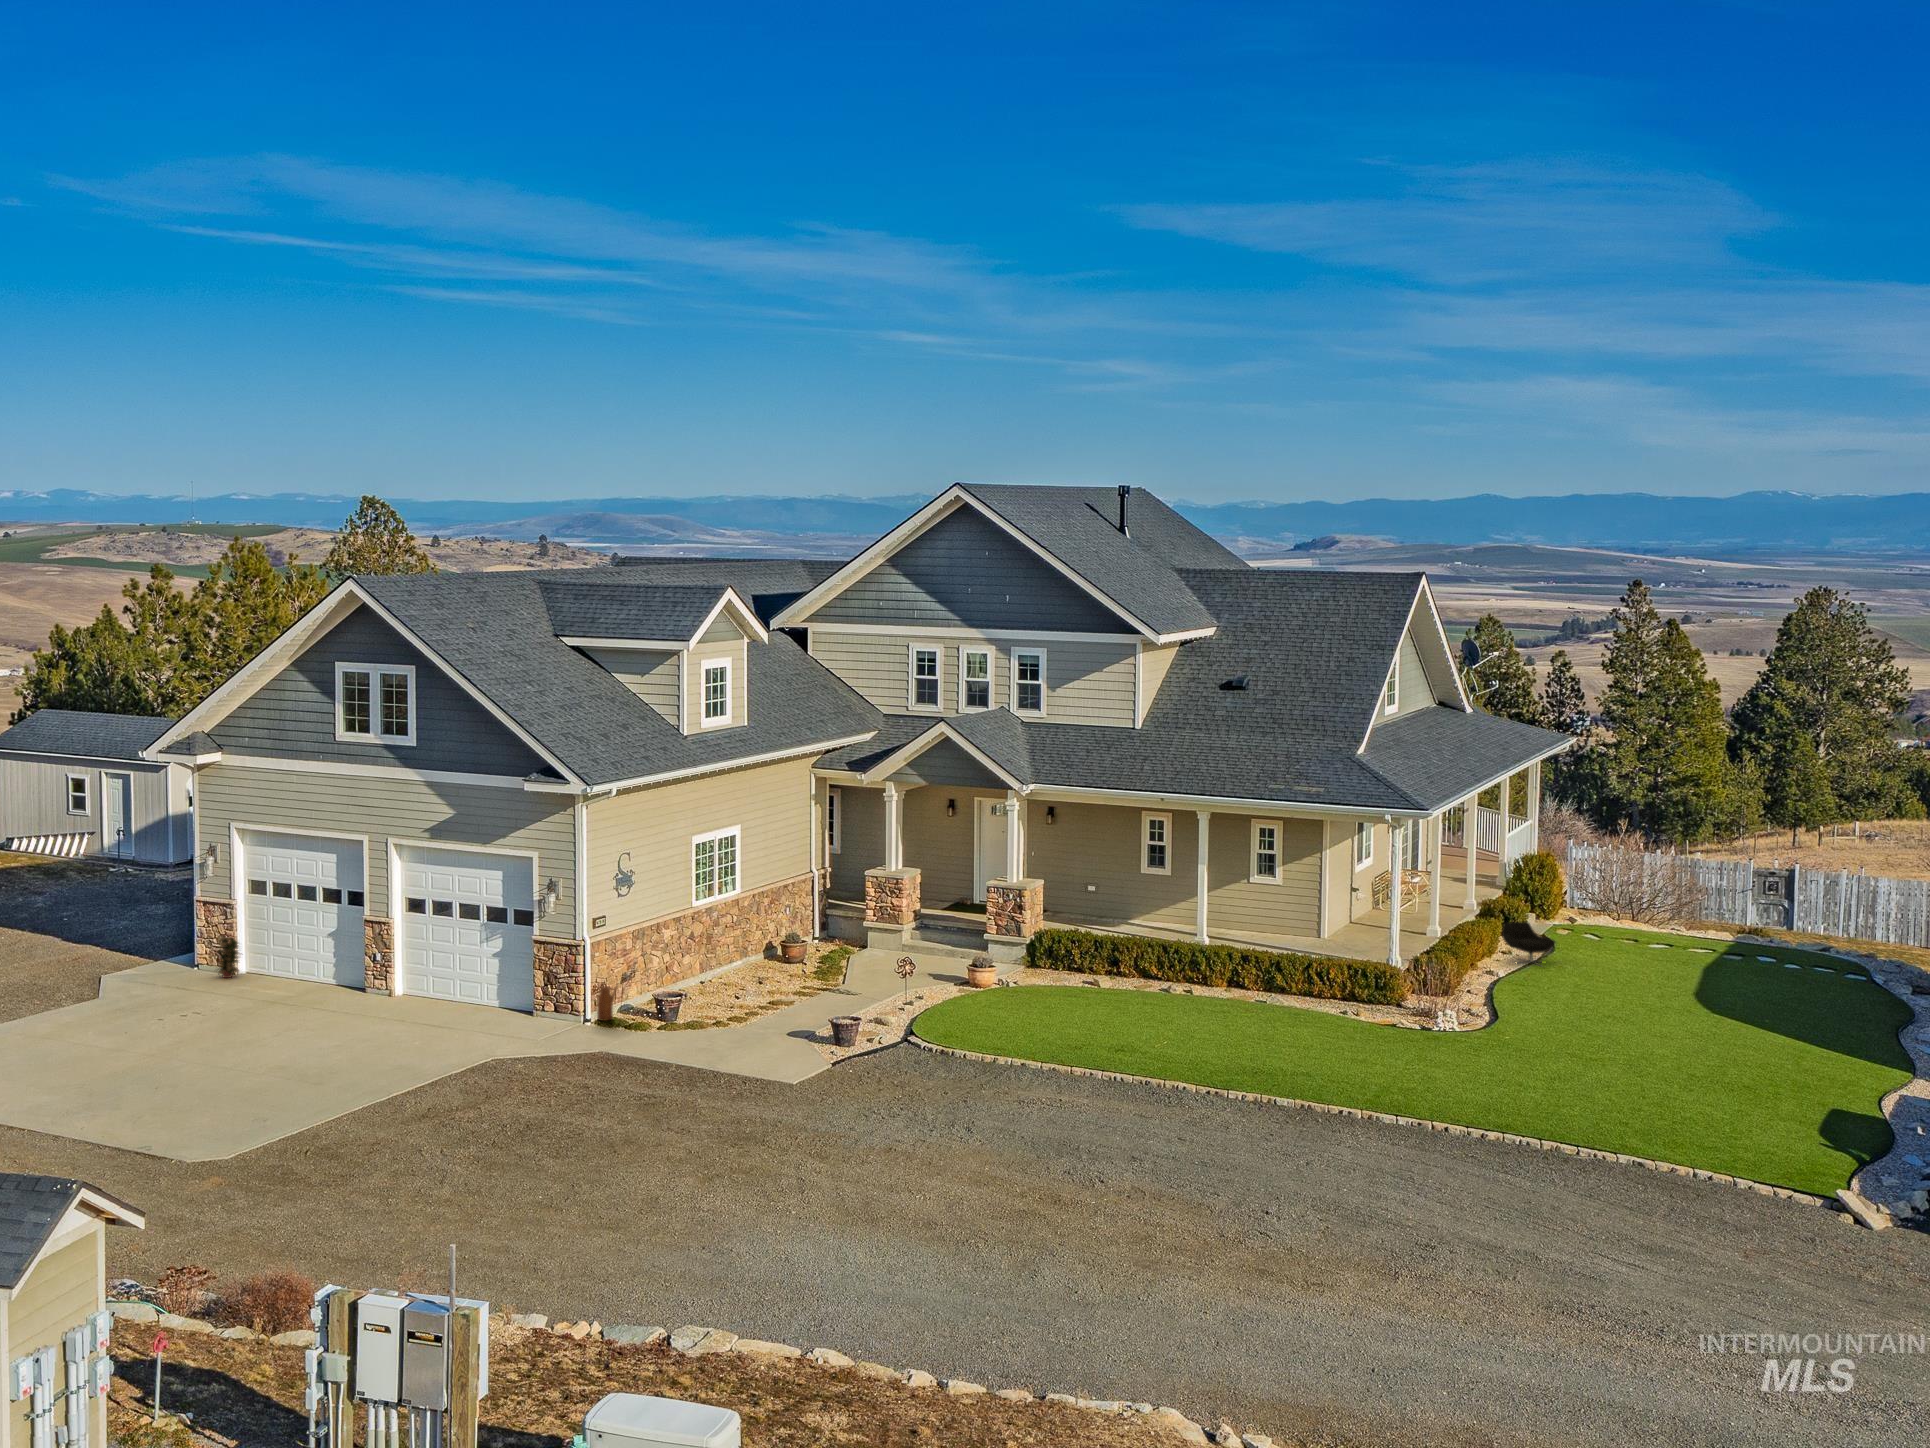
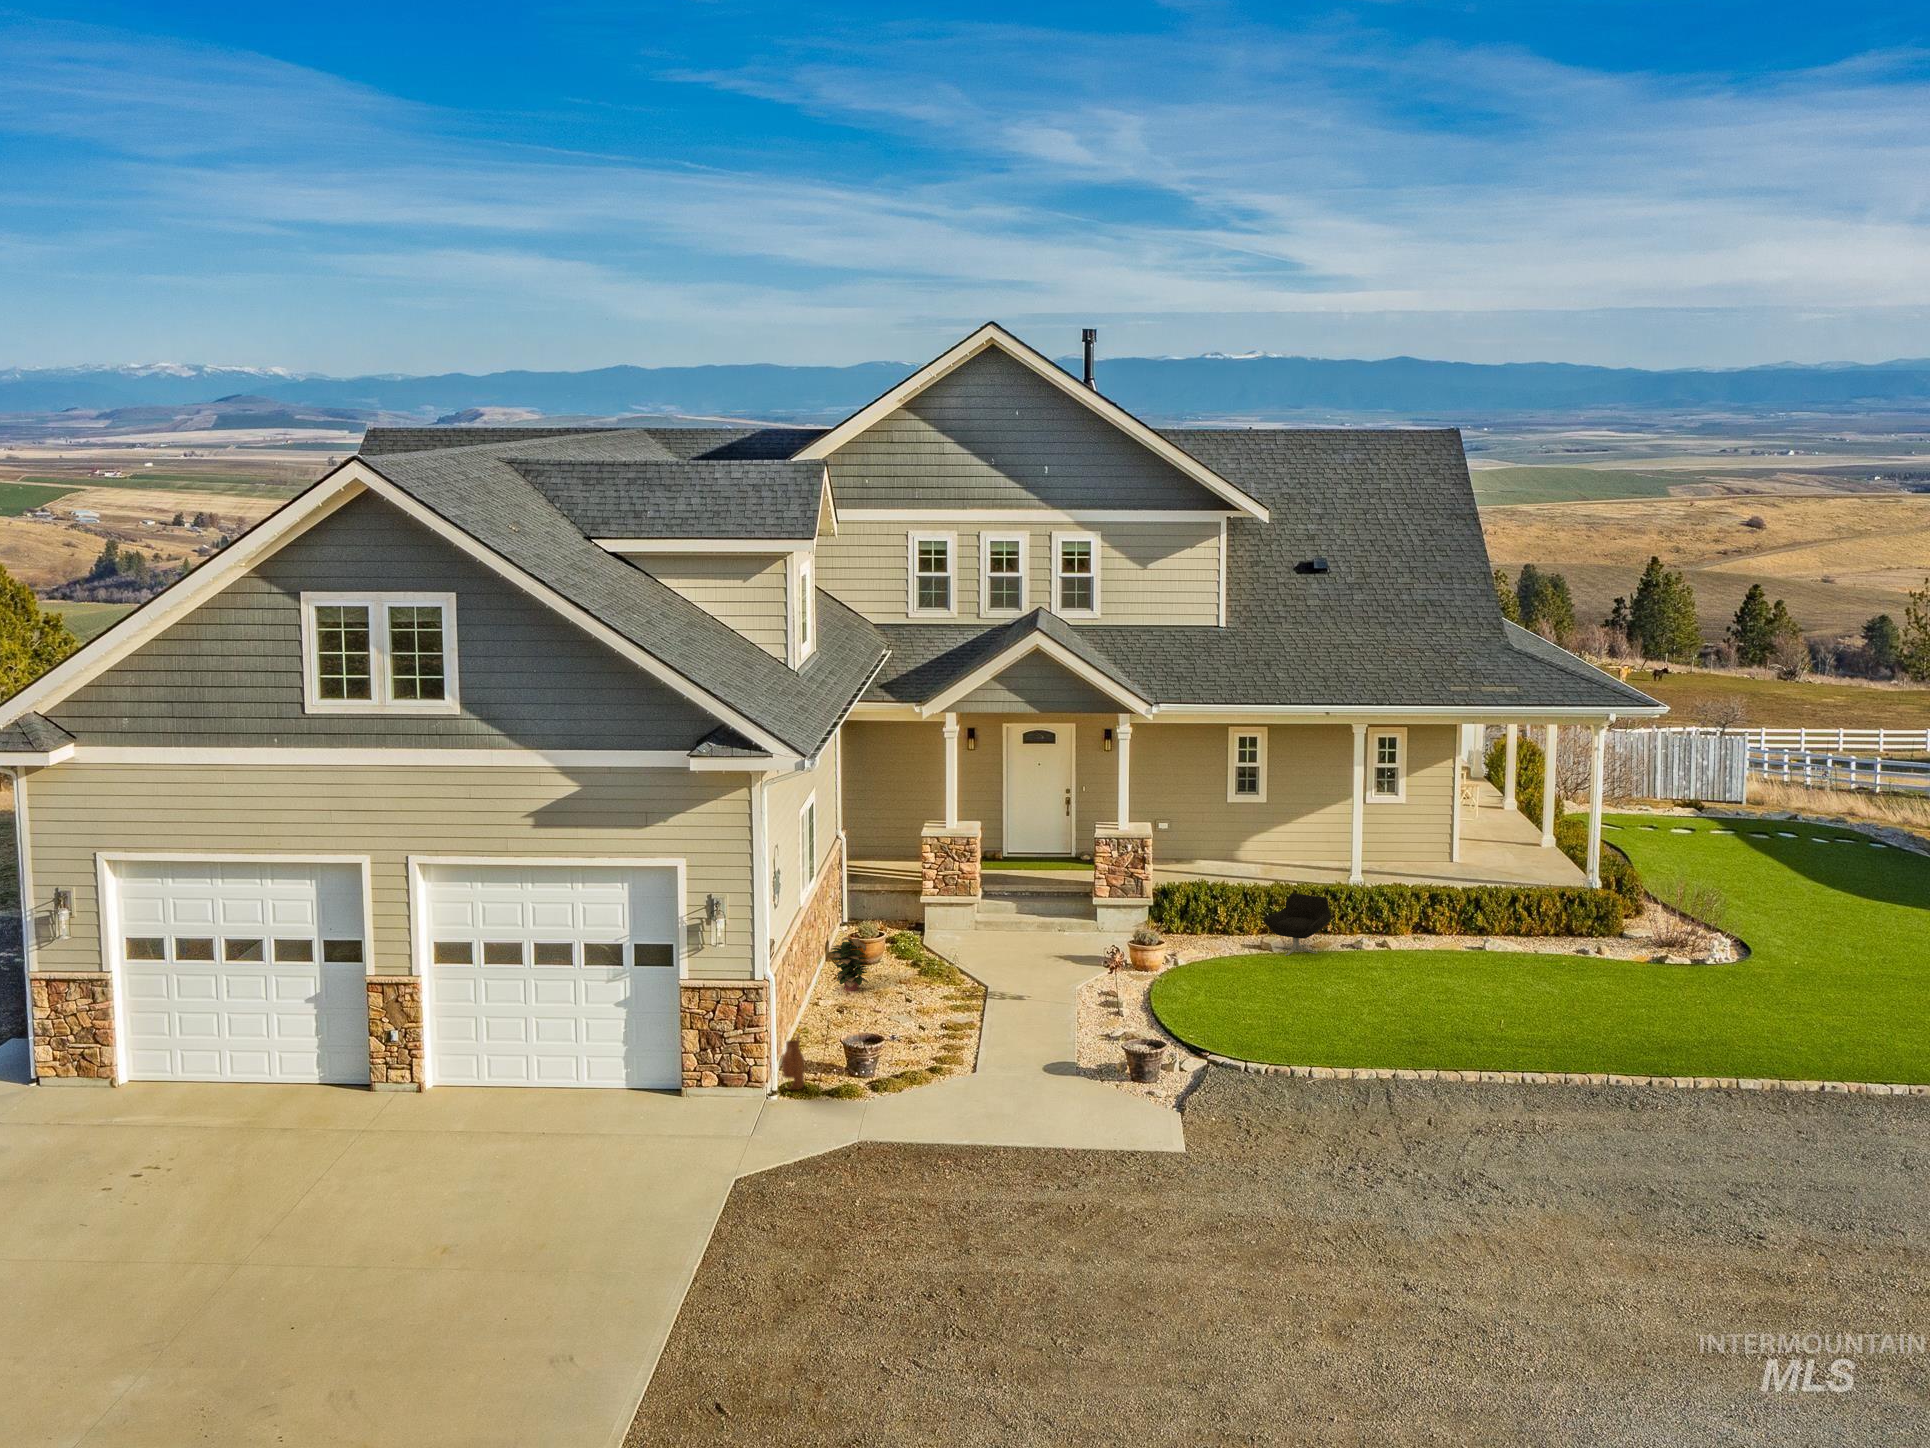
lounge chair: present [1502,922,1555,963] -> present [1264,893,1331,955]
decorative plant: present [217,937,239,978] -> present [831,937,869,991]

